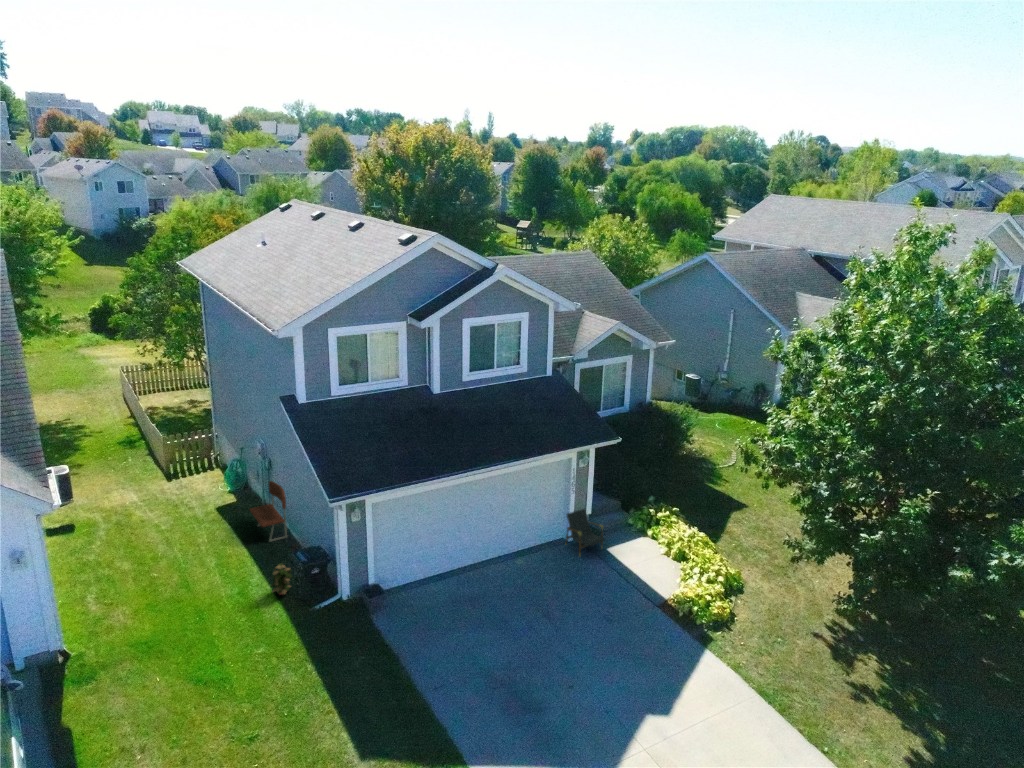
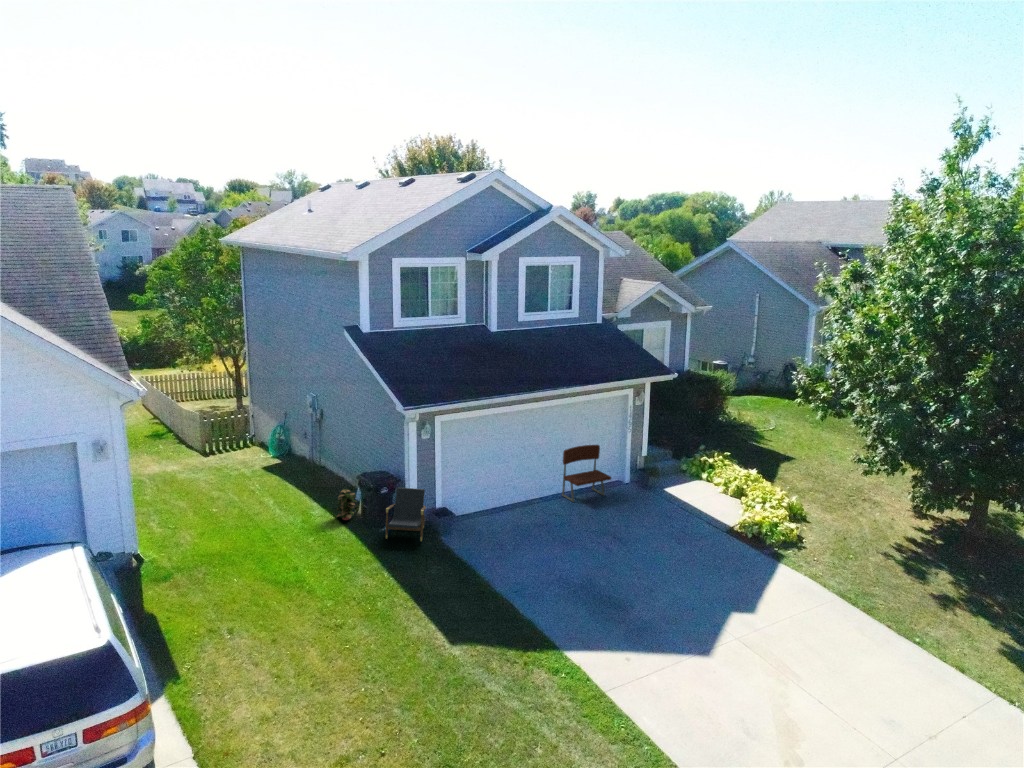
bench: present [250,481,287,542] -> present [562,445,611,502]
lounge chair: present [566,509,604,555] -> present [385,488,426,541]

